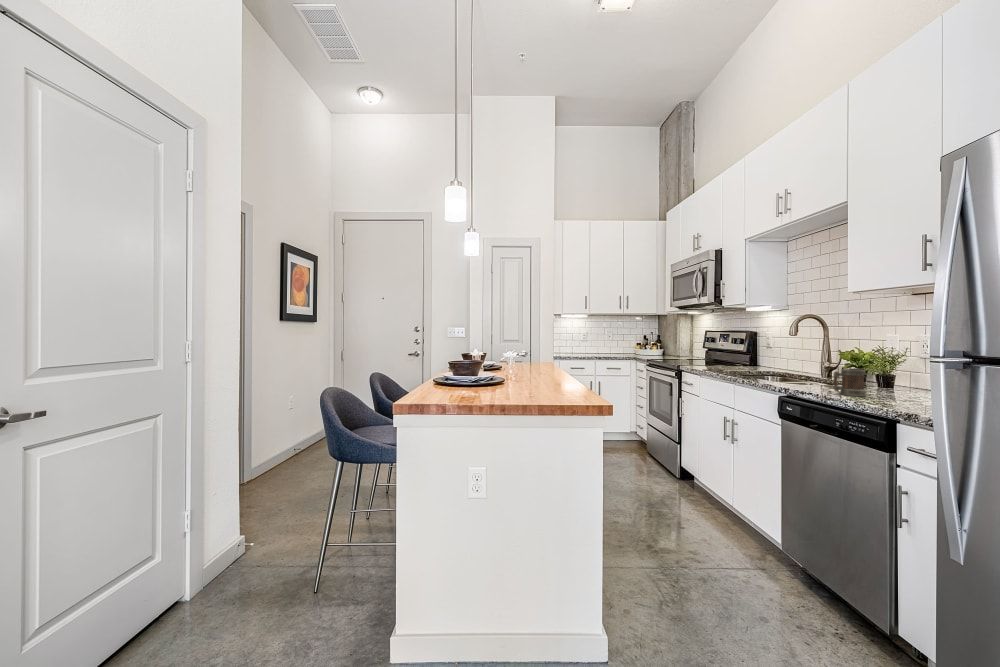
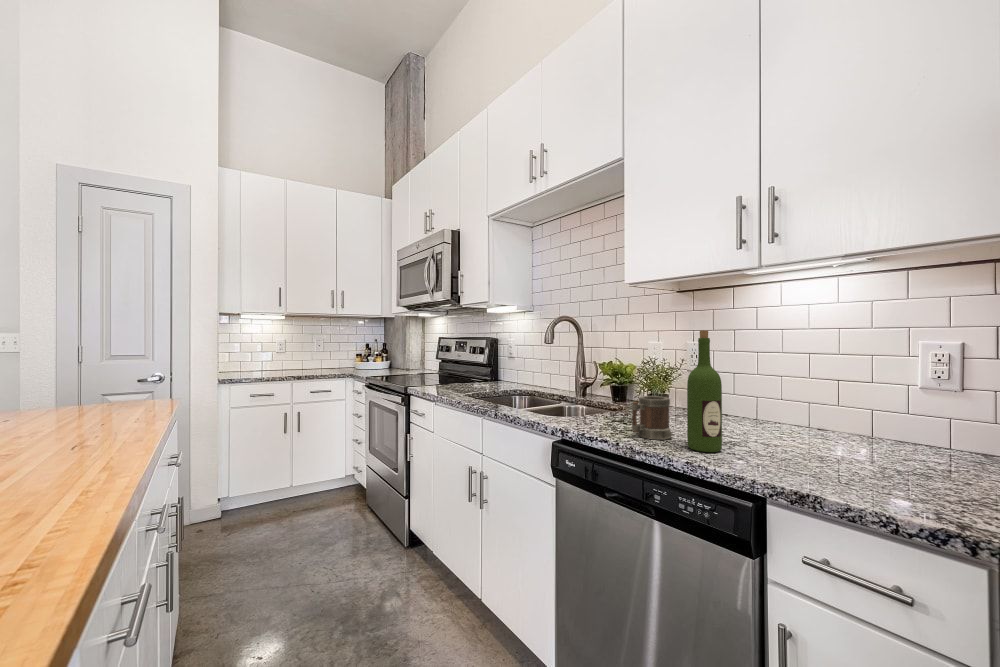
wine bottle: none [869,326,895,402] -> present [687,330,722,452]

